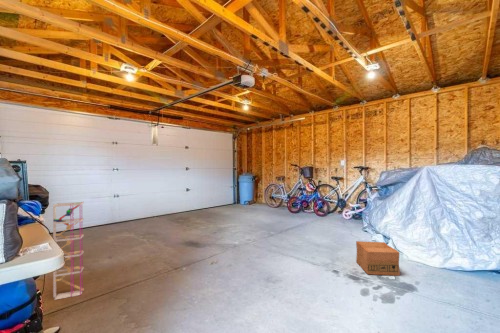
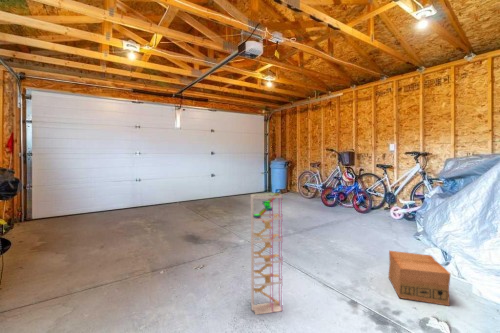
shelving unit: present [53,202,84,300] -> present [251,193,282,314]

